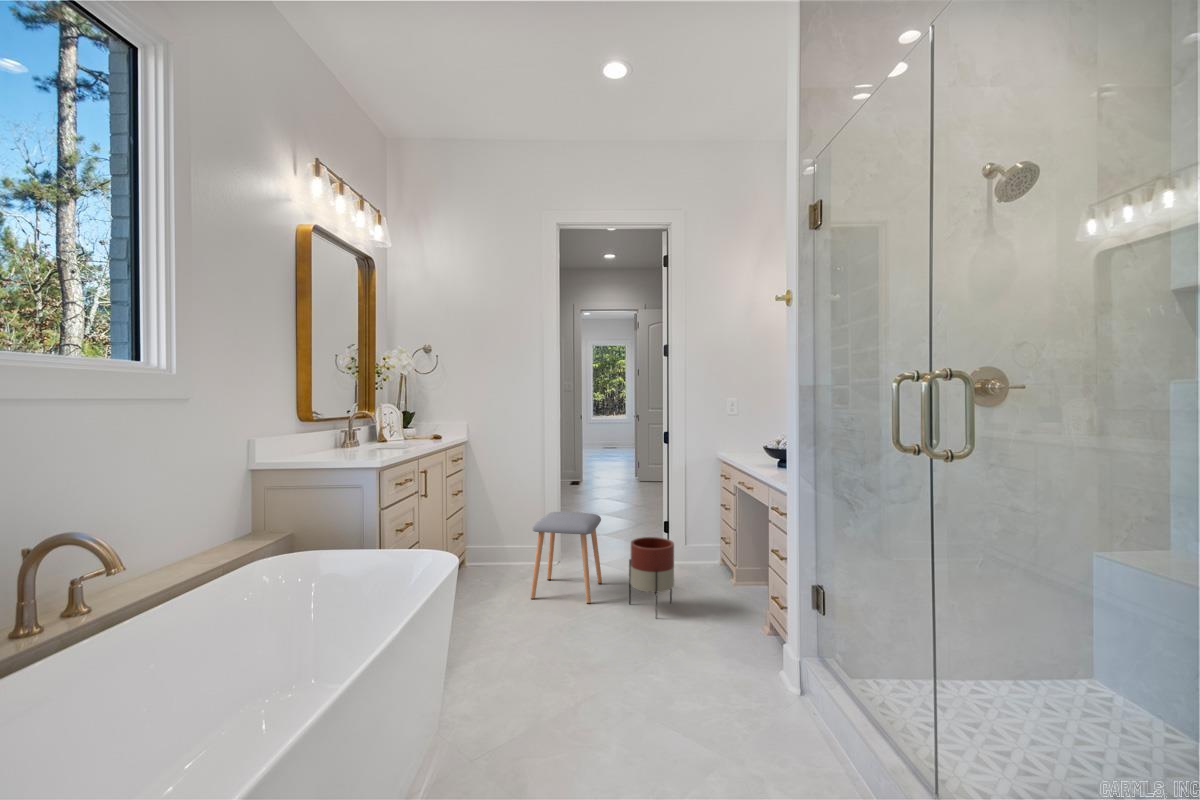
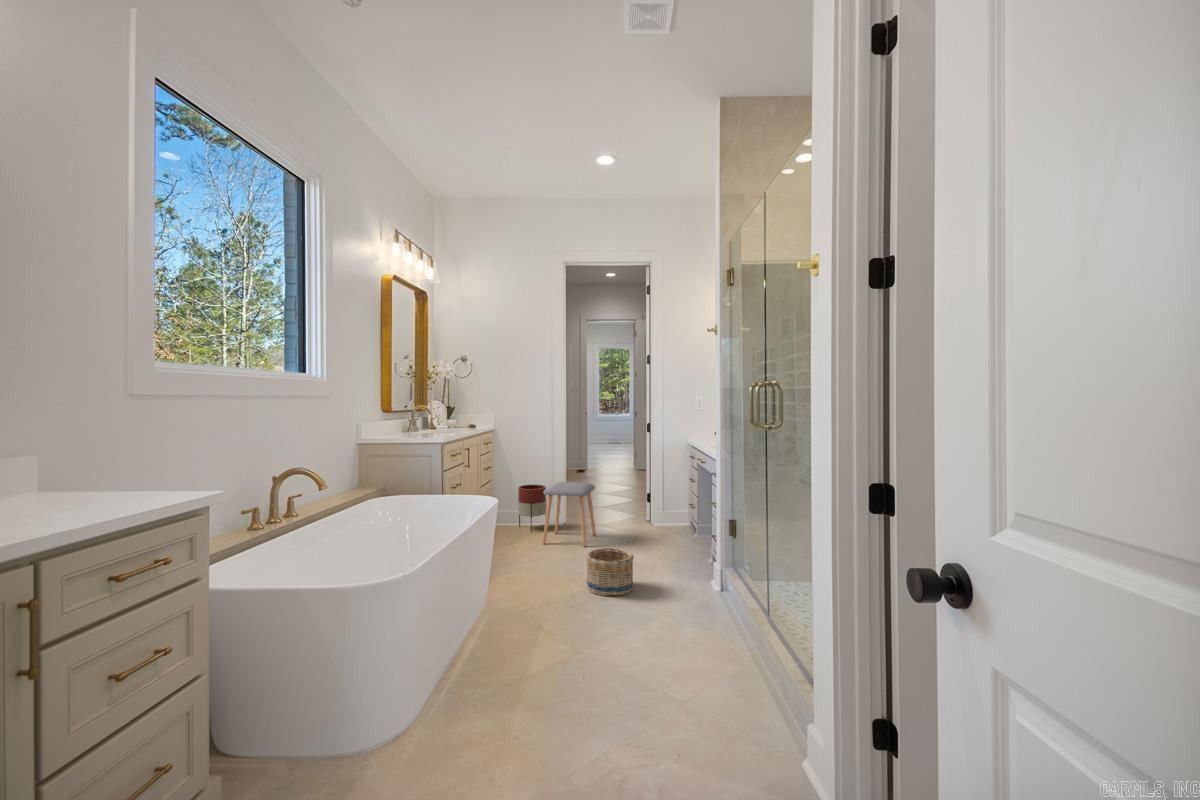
planter: present [629,537,674,618] -> present [518,485,546,532]
basket: none [596,623,667,705] -> present [586,548,634,596]

